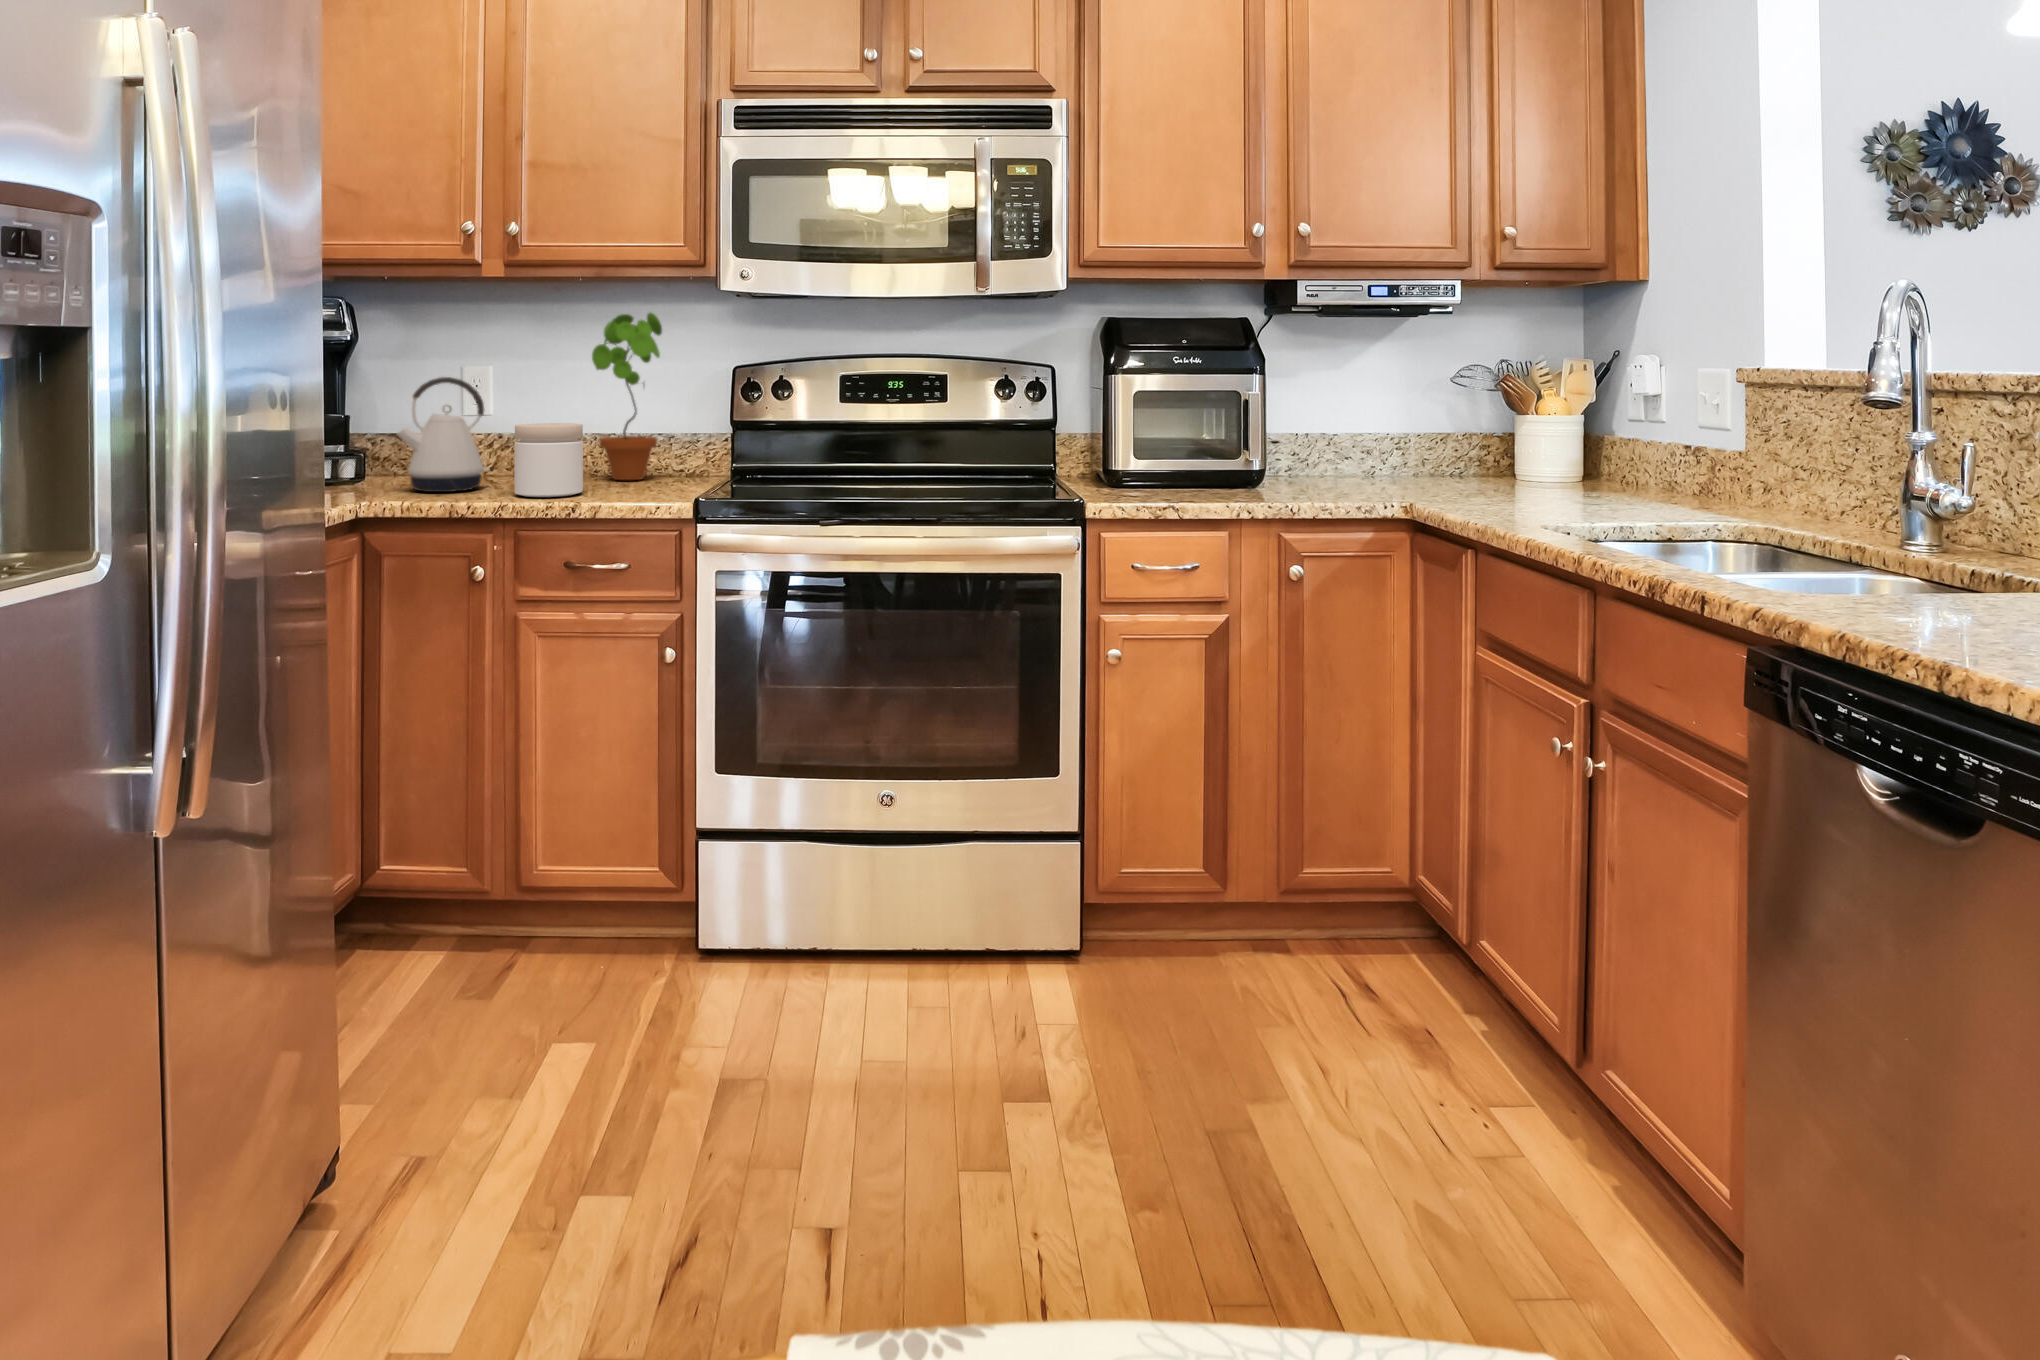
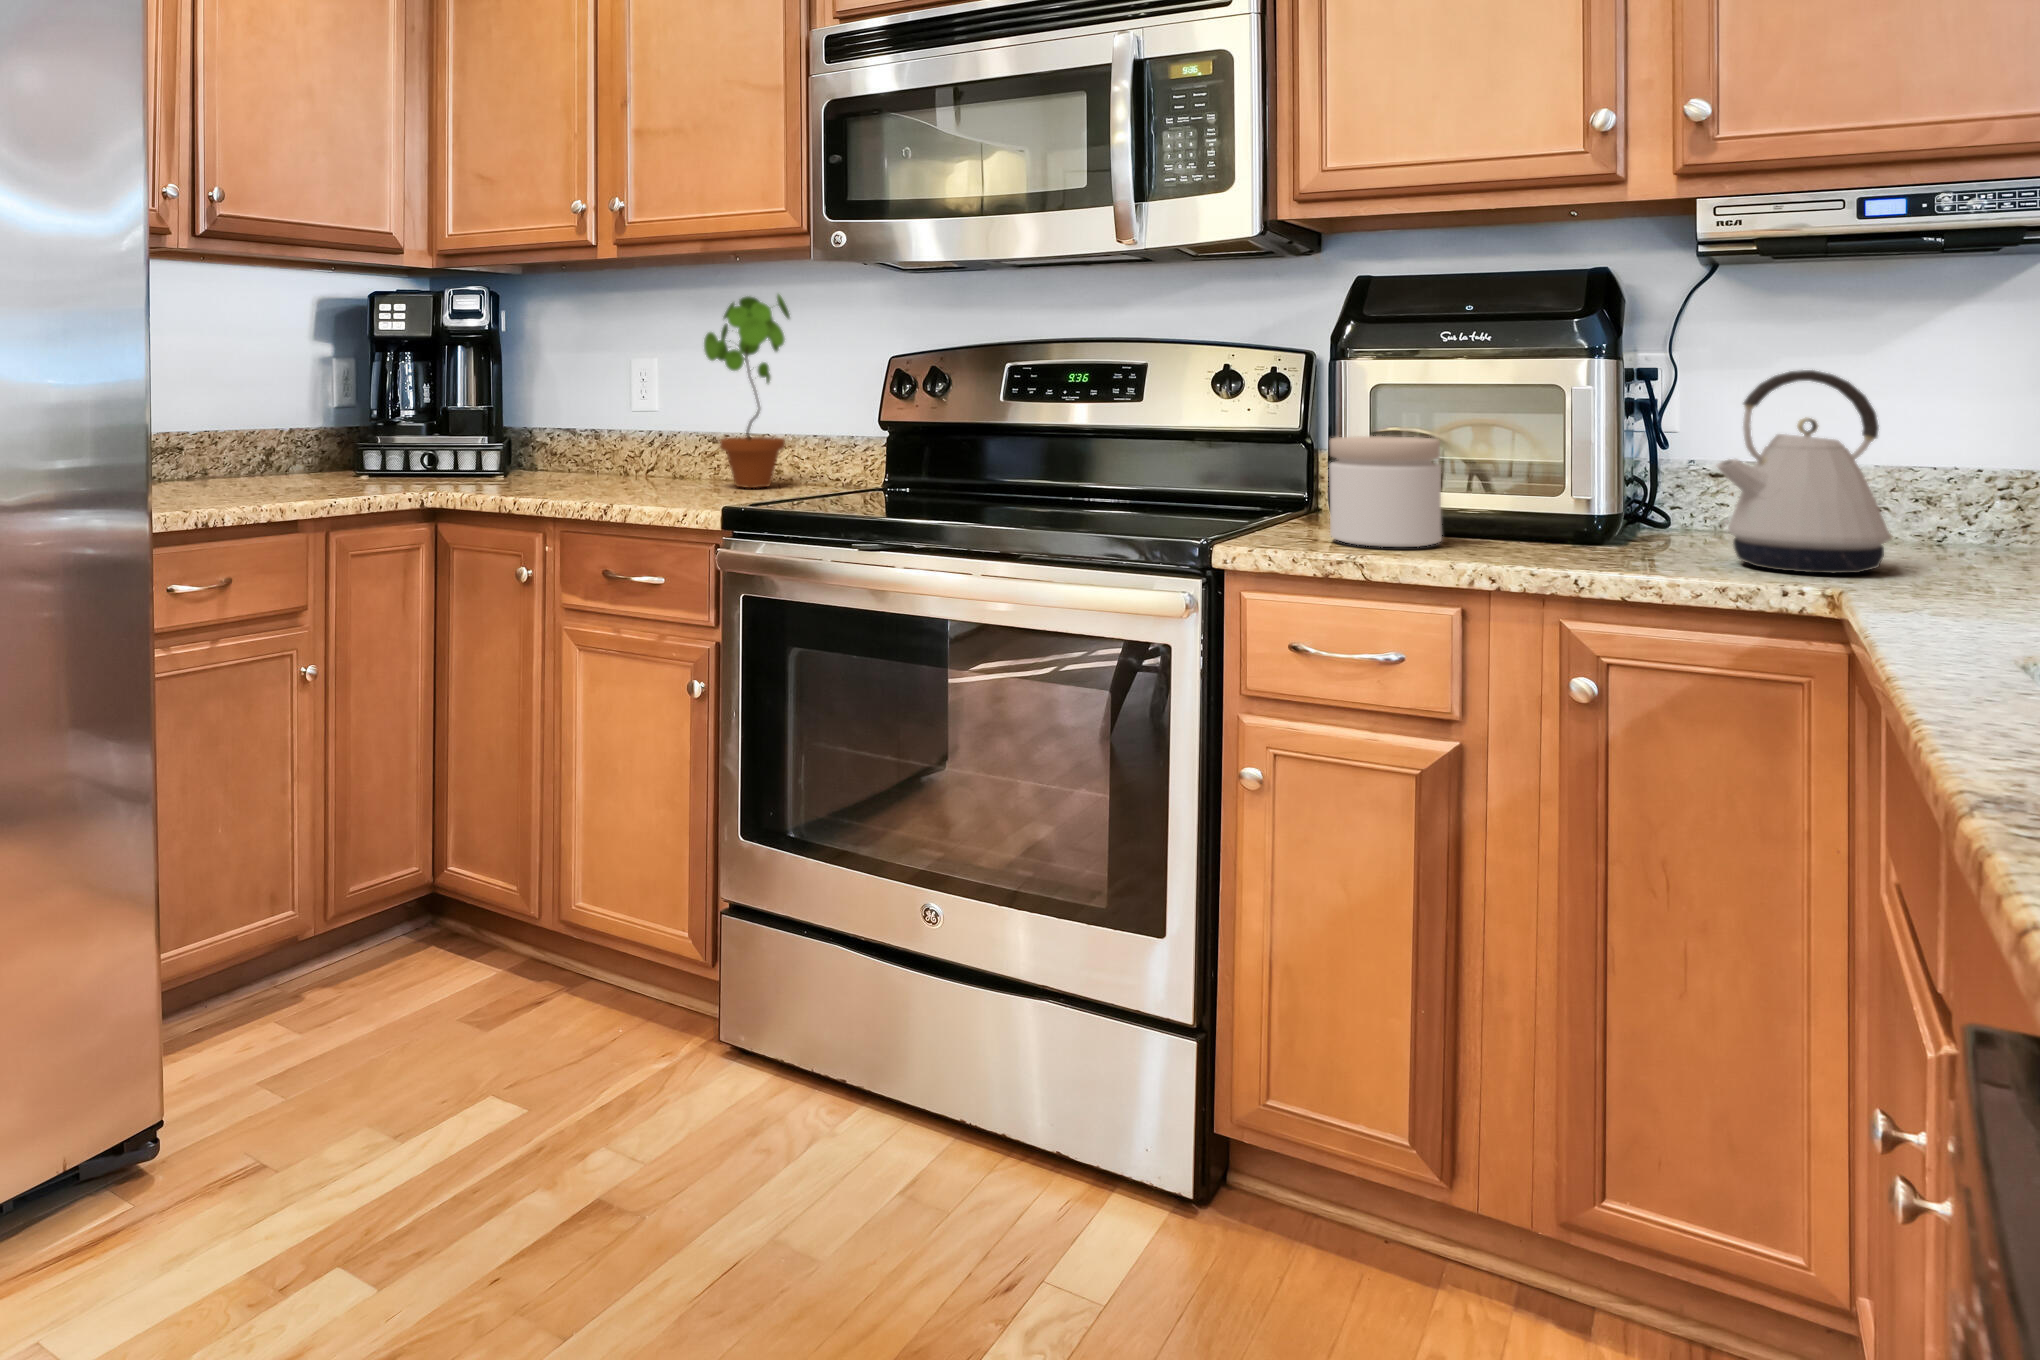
kettle: present [397,377,490,492] -> present [1717,370,1893,574]
jar: present [514,423,583,497] -> present [1329,436,1442,547]

